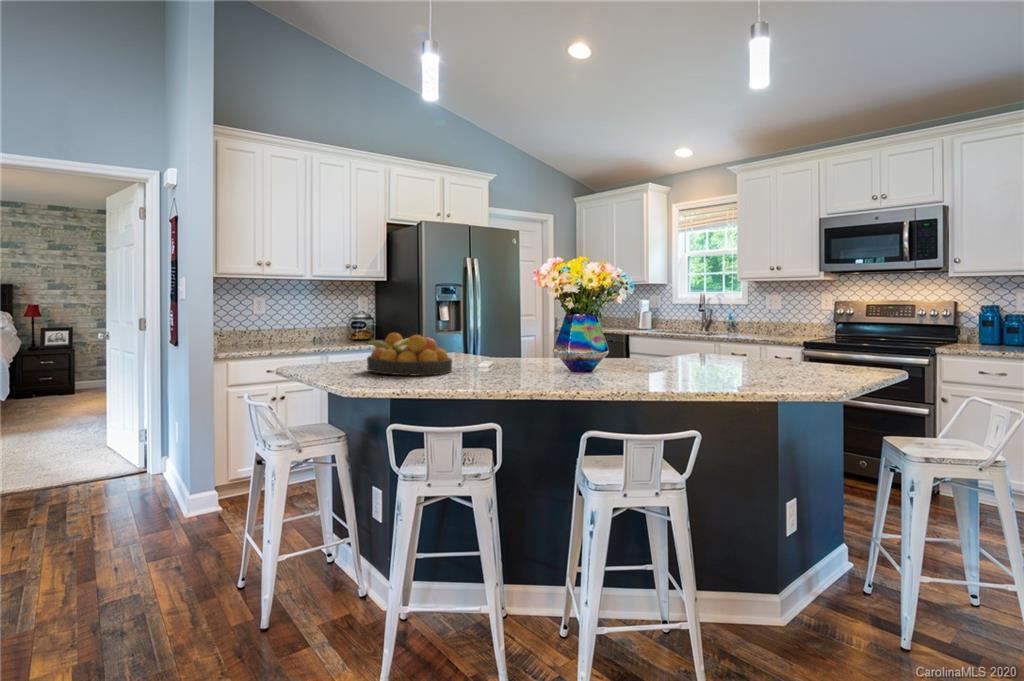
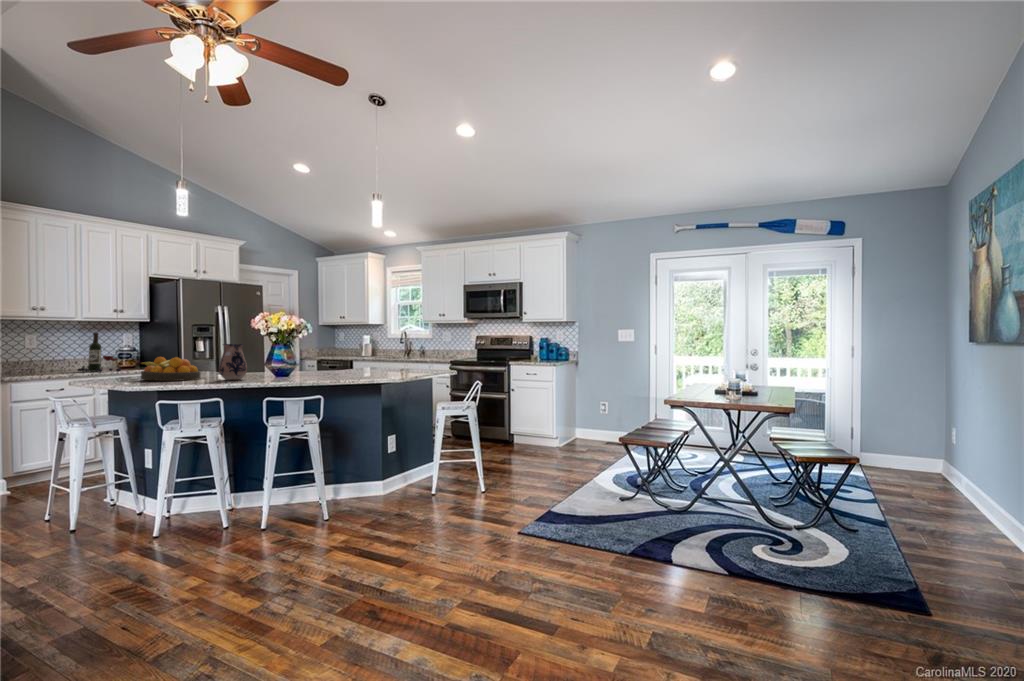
wine bottle: none [304,295,352,348] -> present [78,333,121,372]
ceramic pitcher: none [483,312,529,379] -> present [219,344,247,380]

